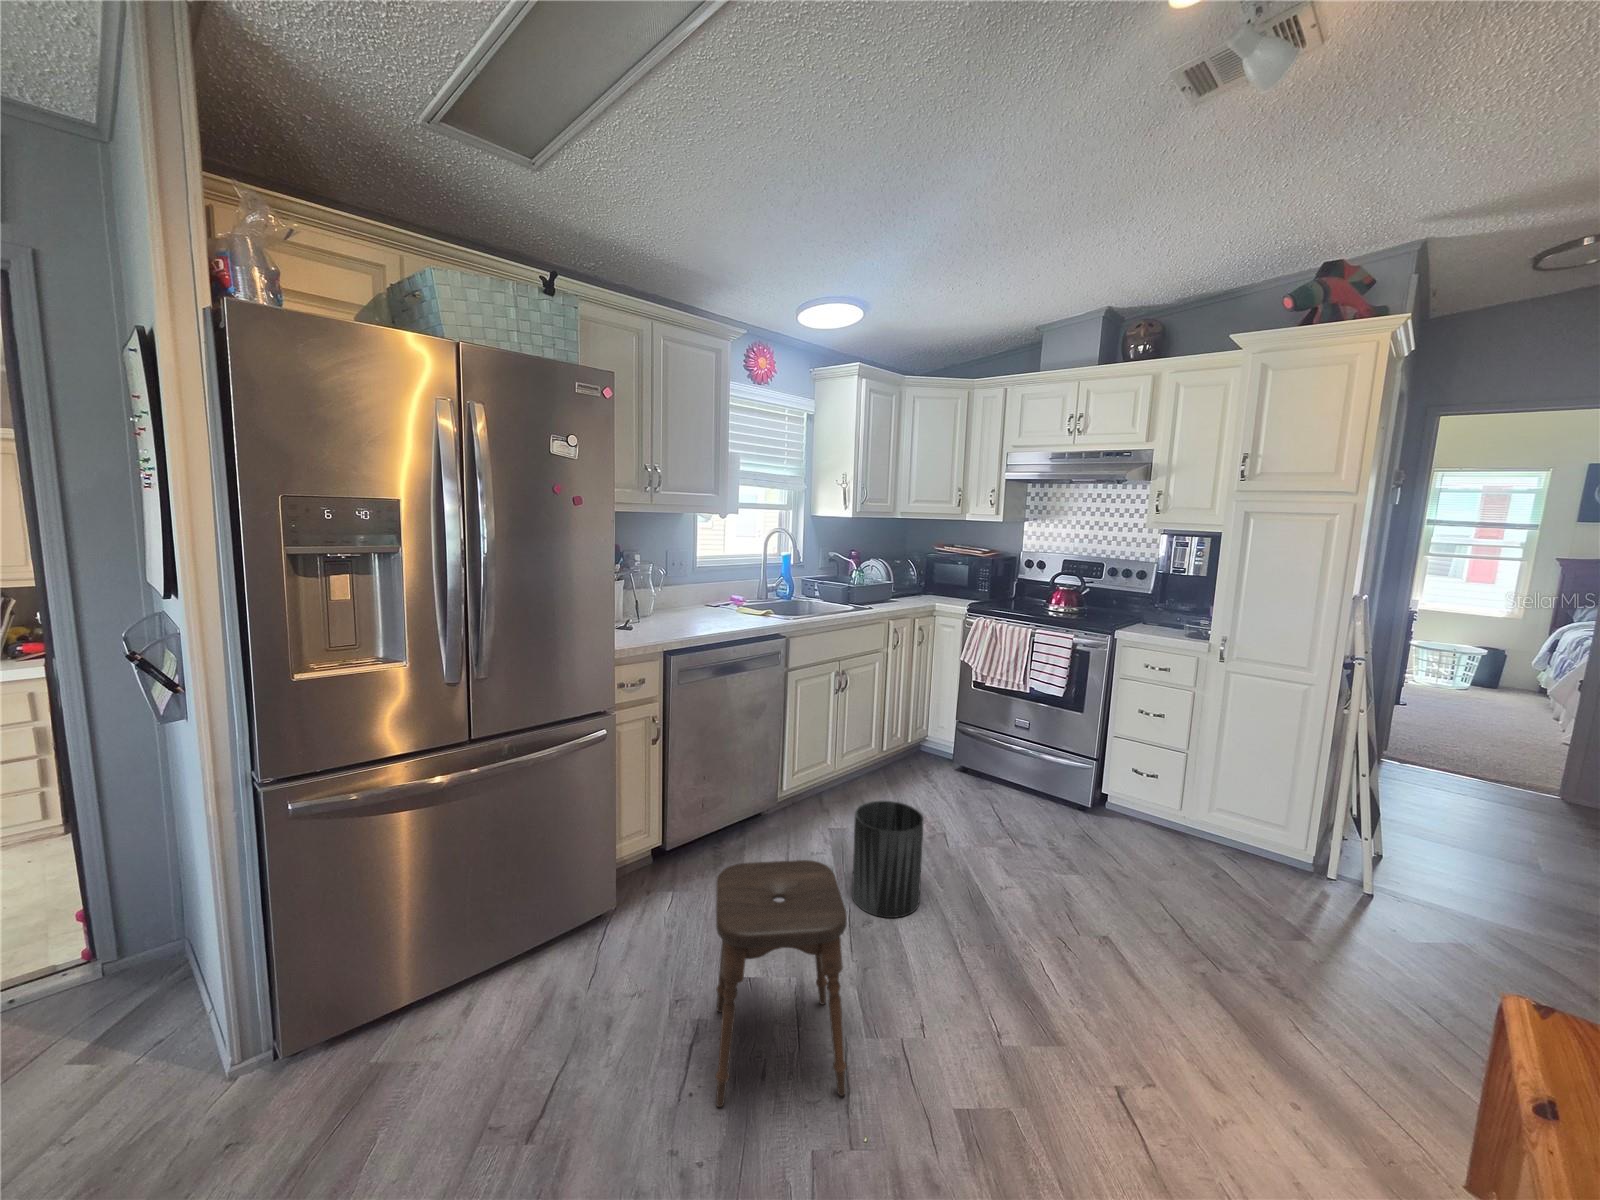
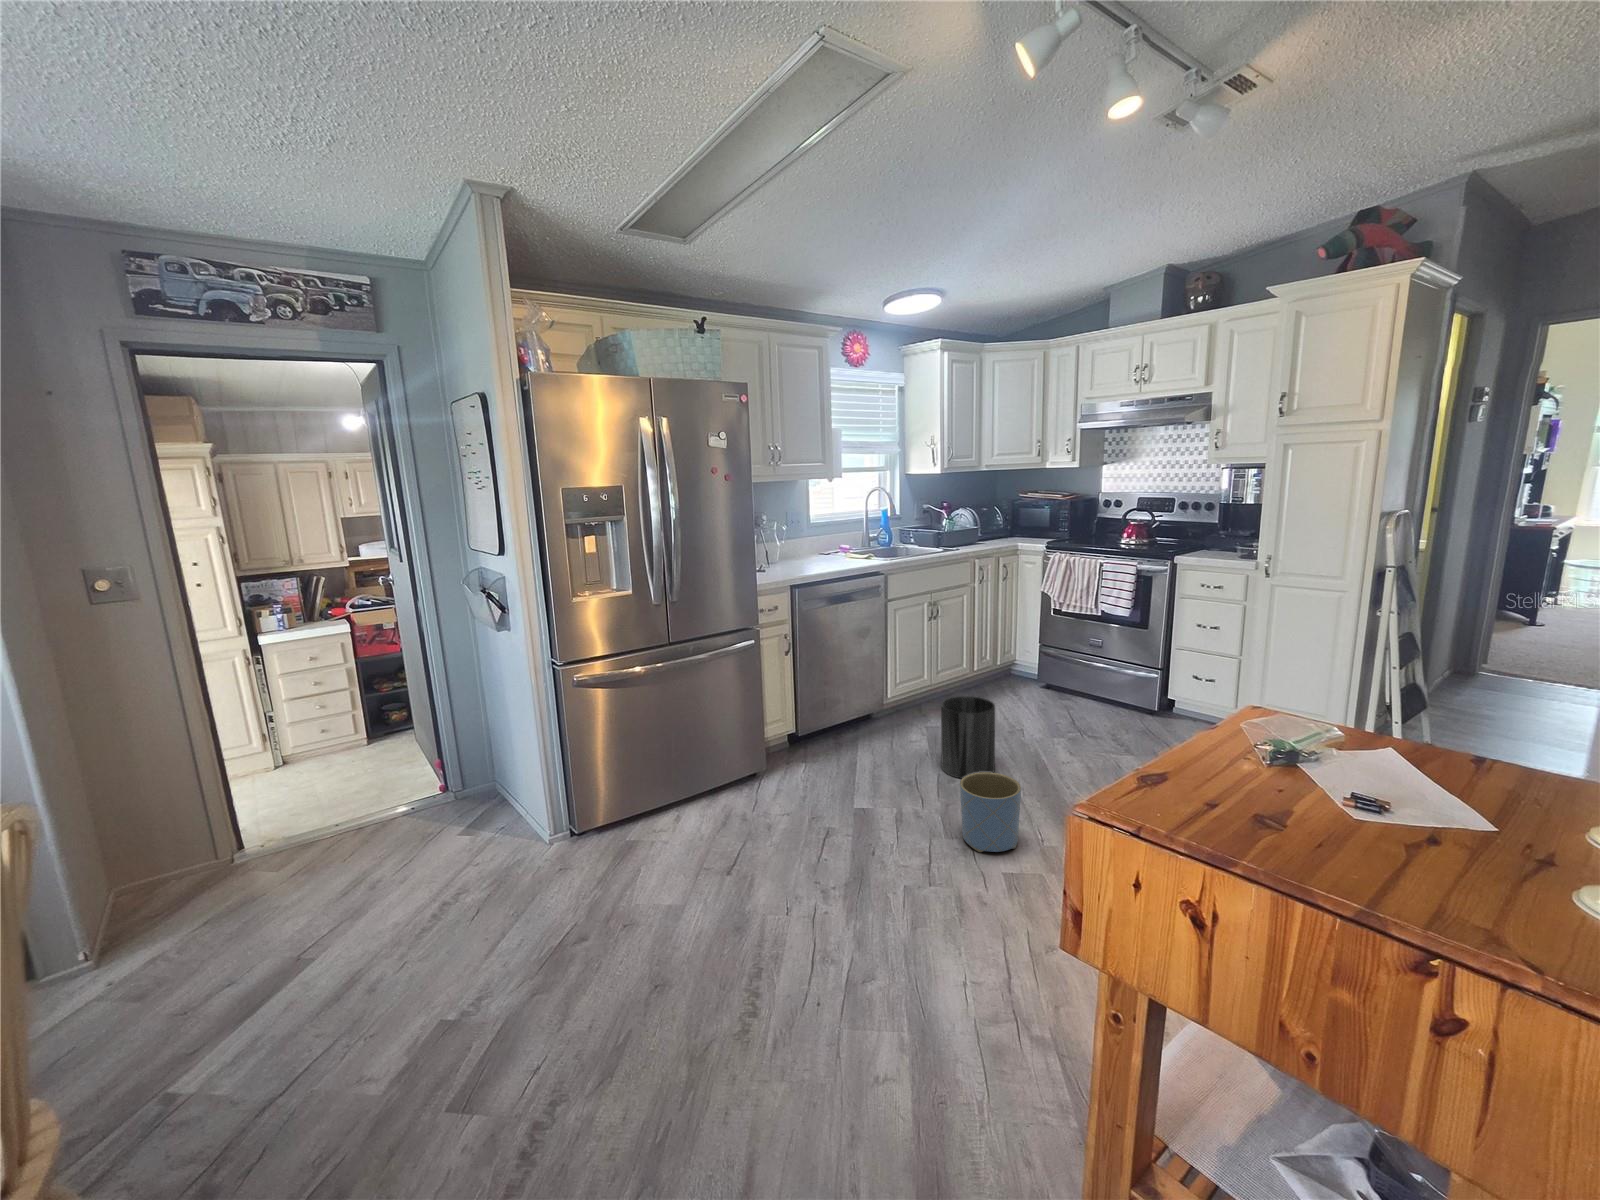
stool: present [716,860,847,1107] -> none [837,721,928,866]
planter: none [890,932,975,1062] -> present [960,772,1021,852]

